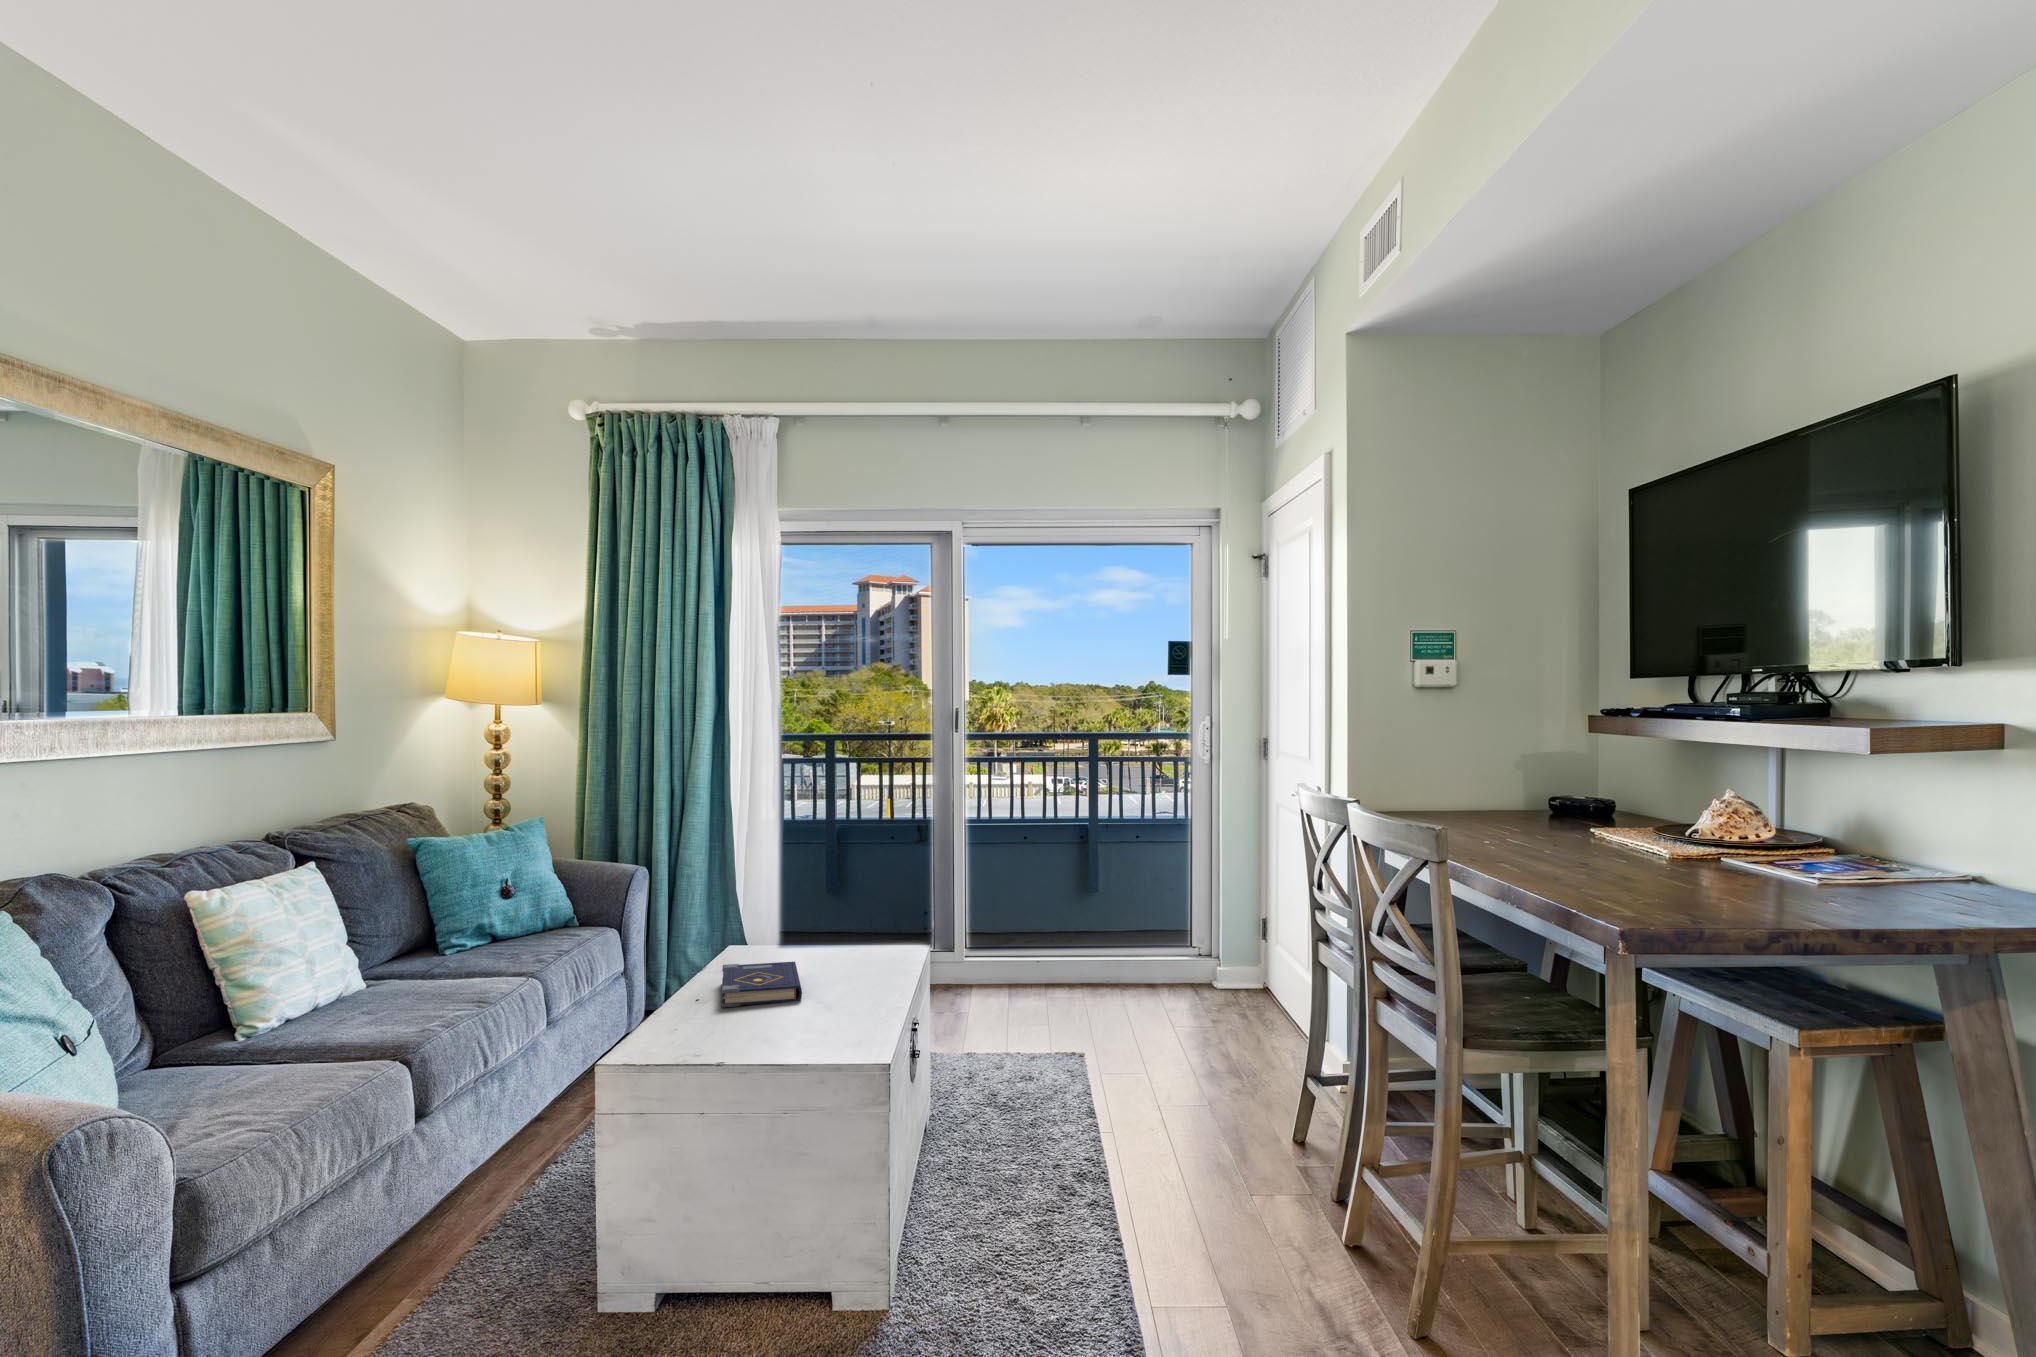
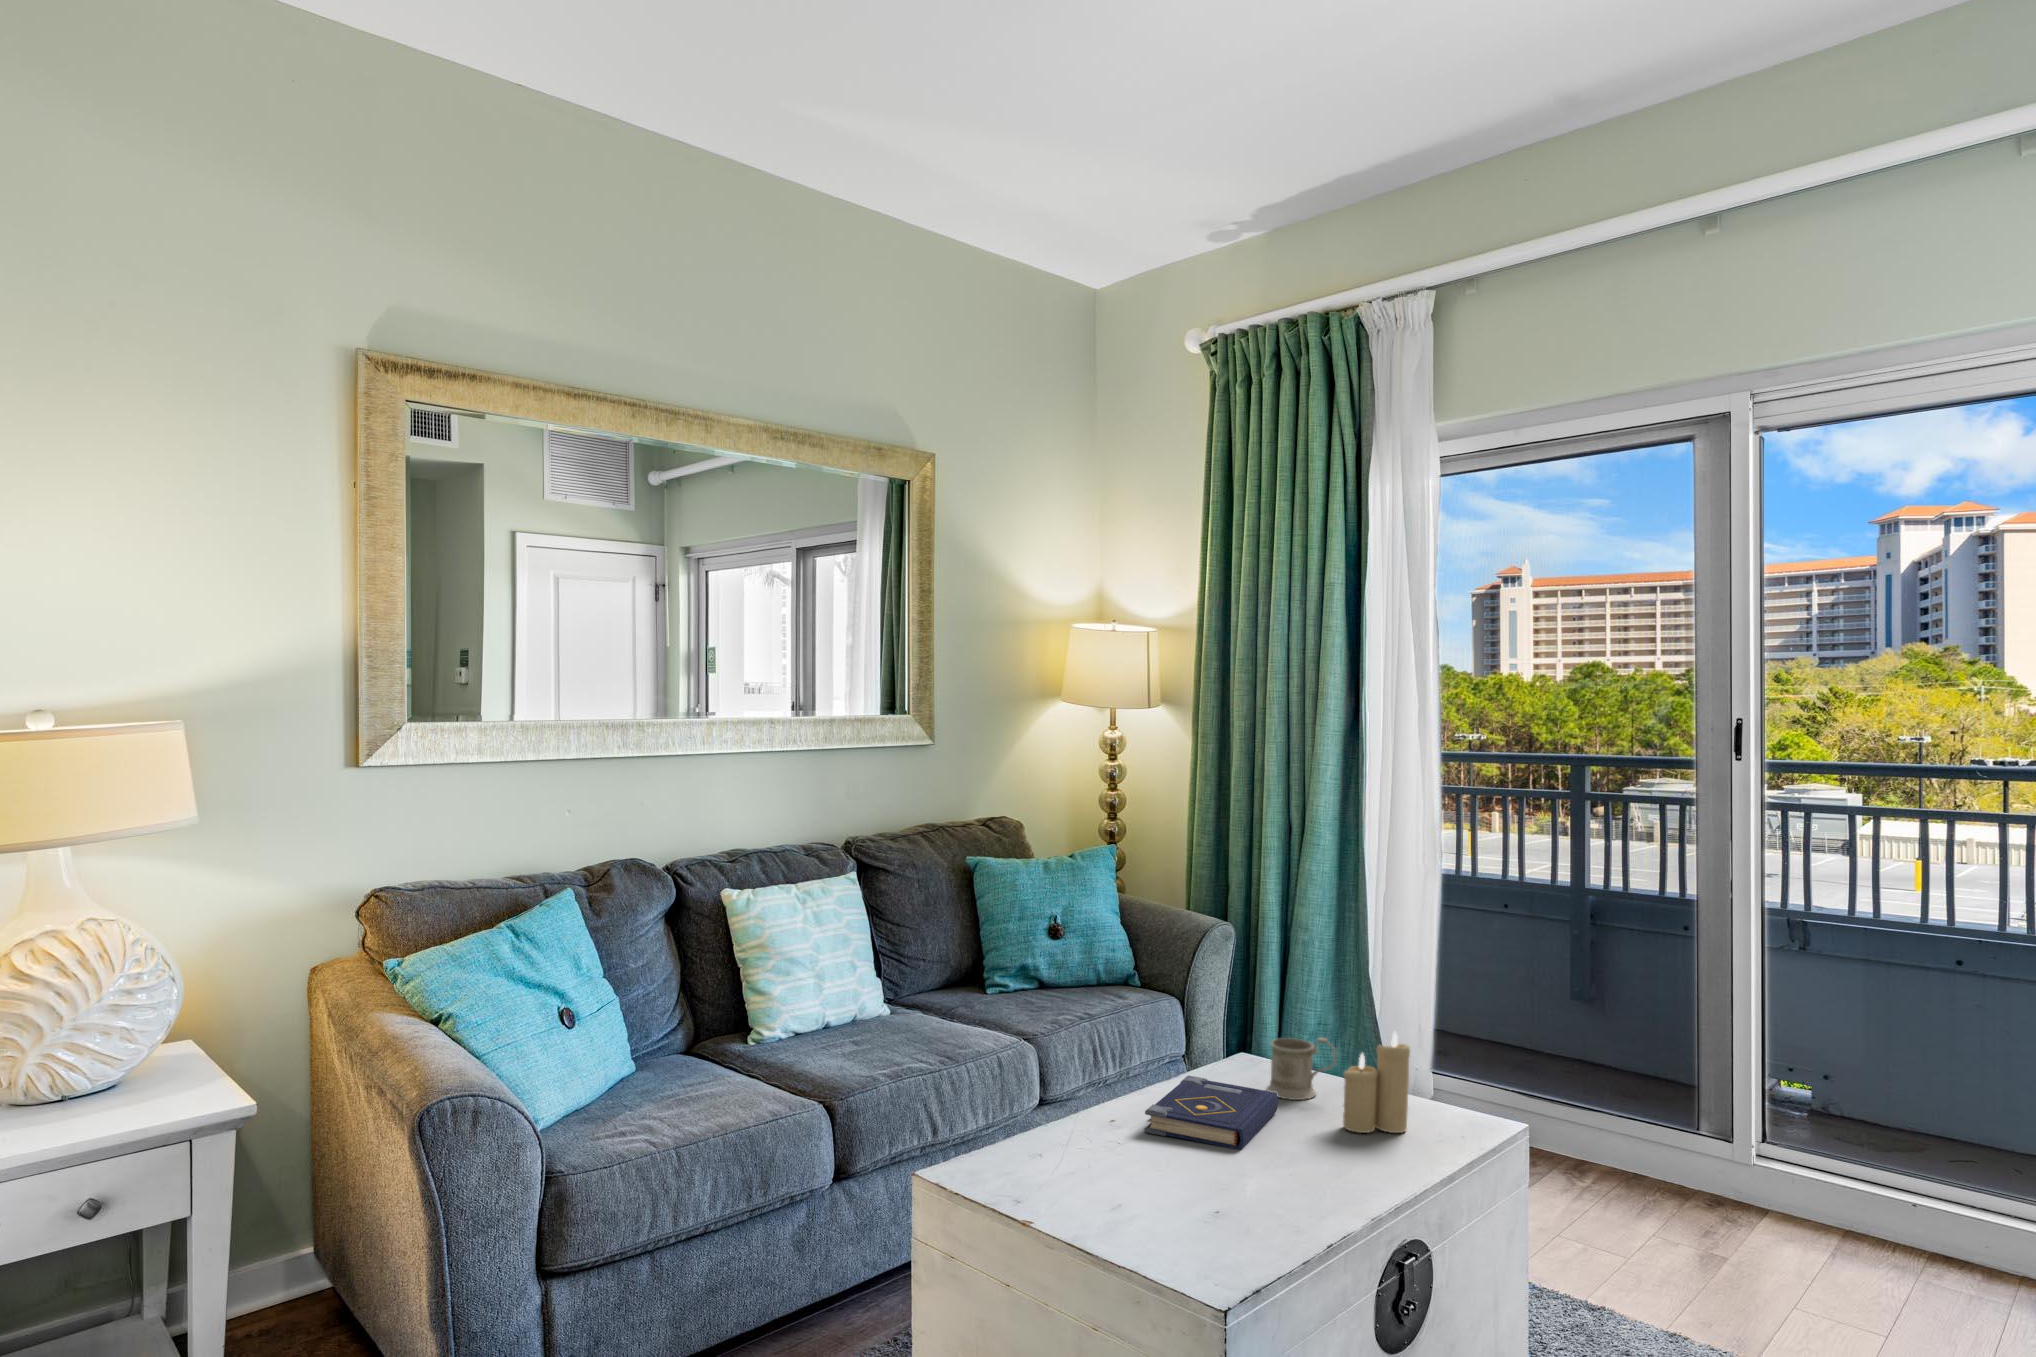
candle: none [846,900,887,974] -> present [1343,1033,1410,1133]
mug: none [770,918,824,968] -> present [1266,1037,1337,1100]

